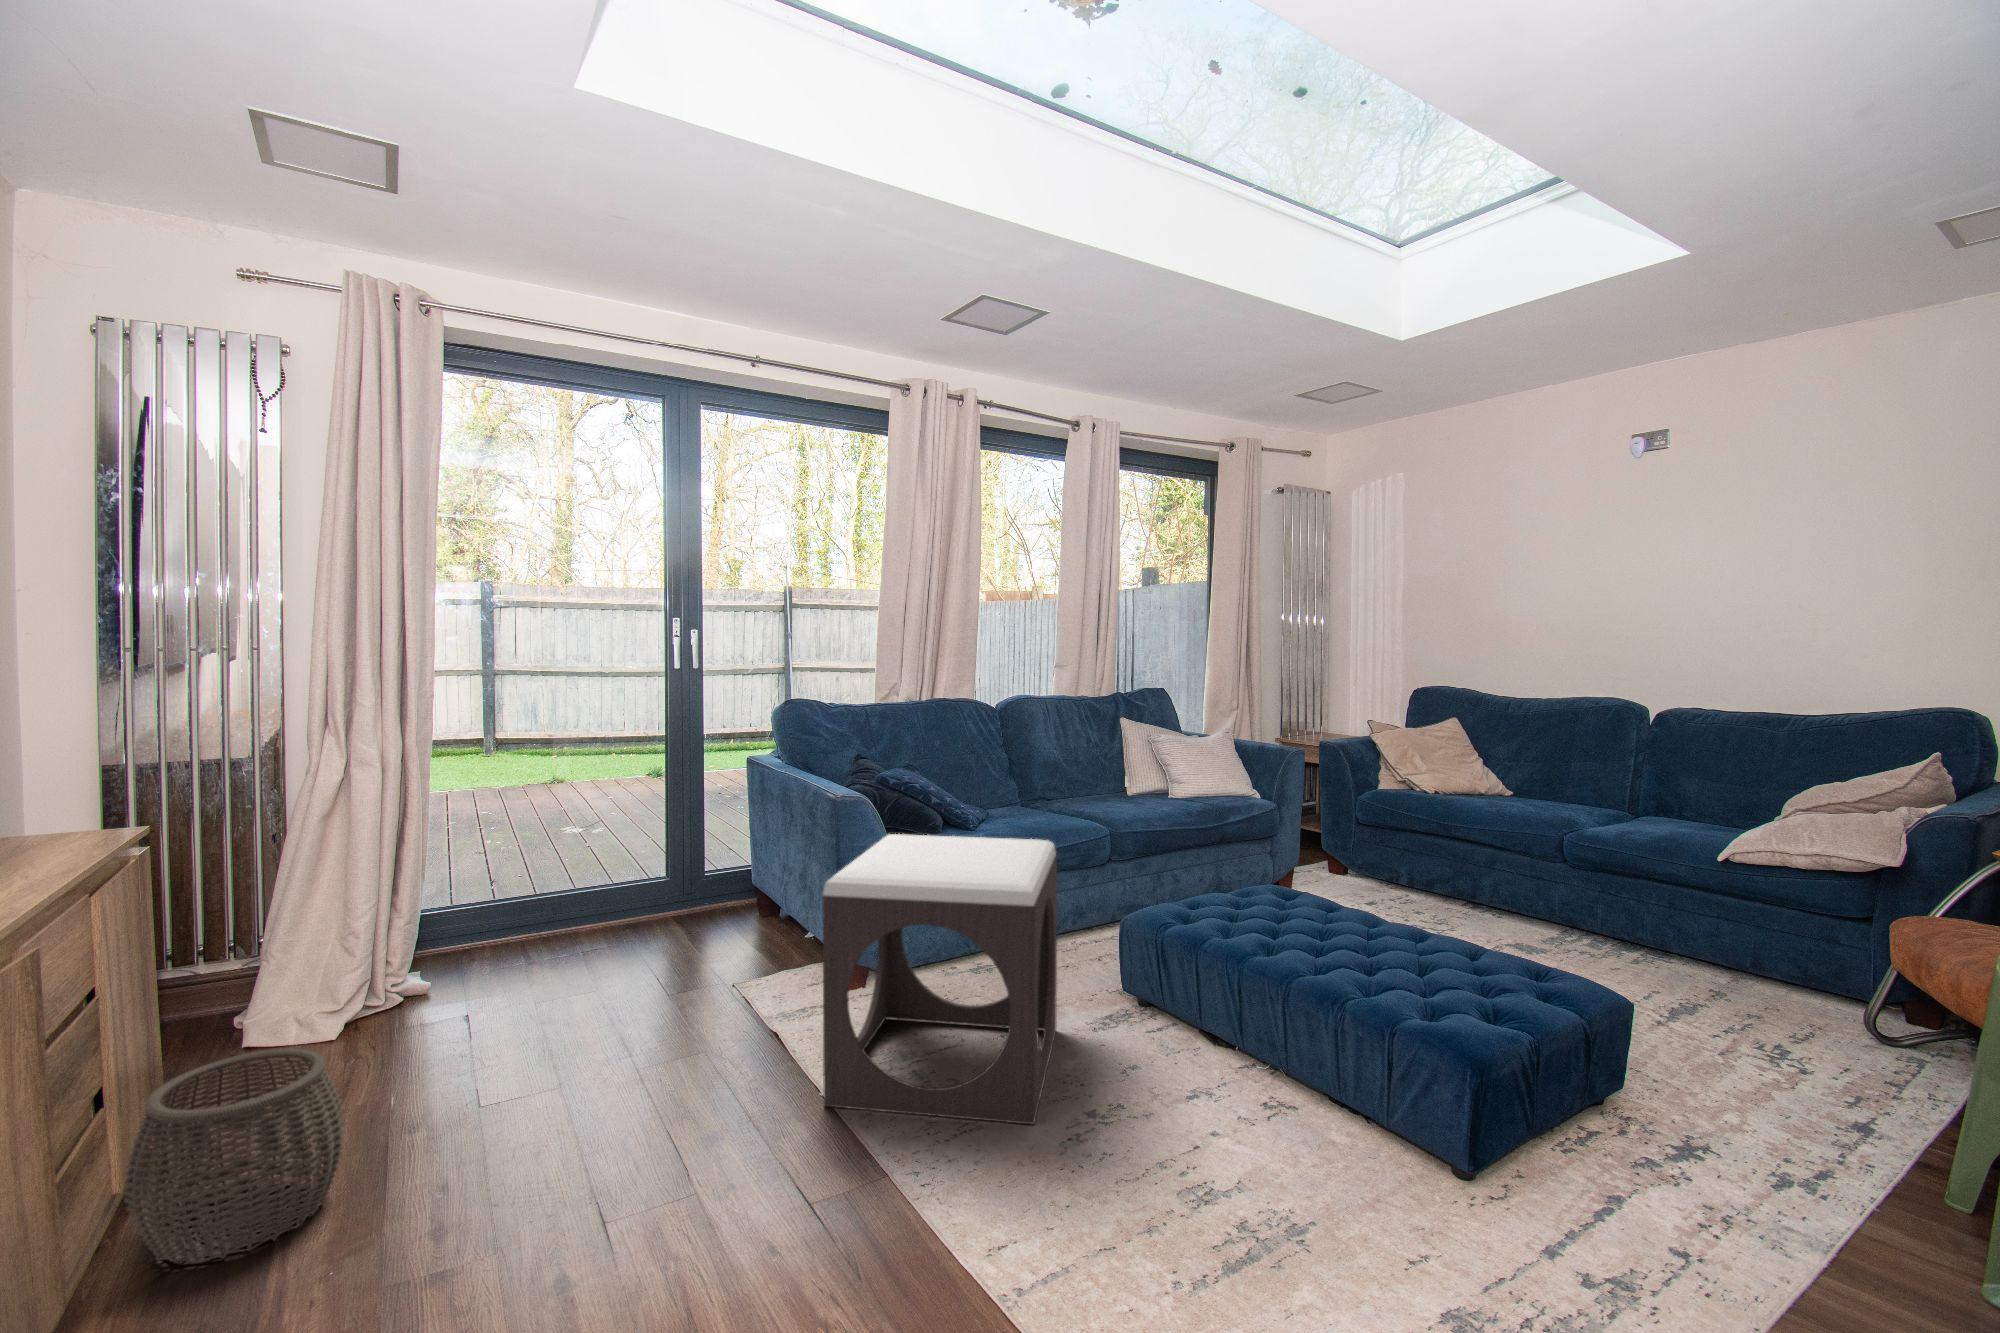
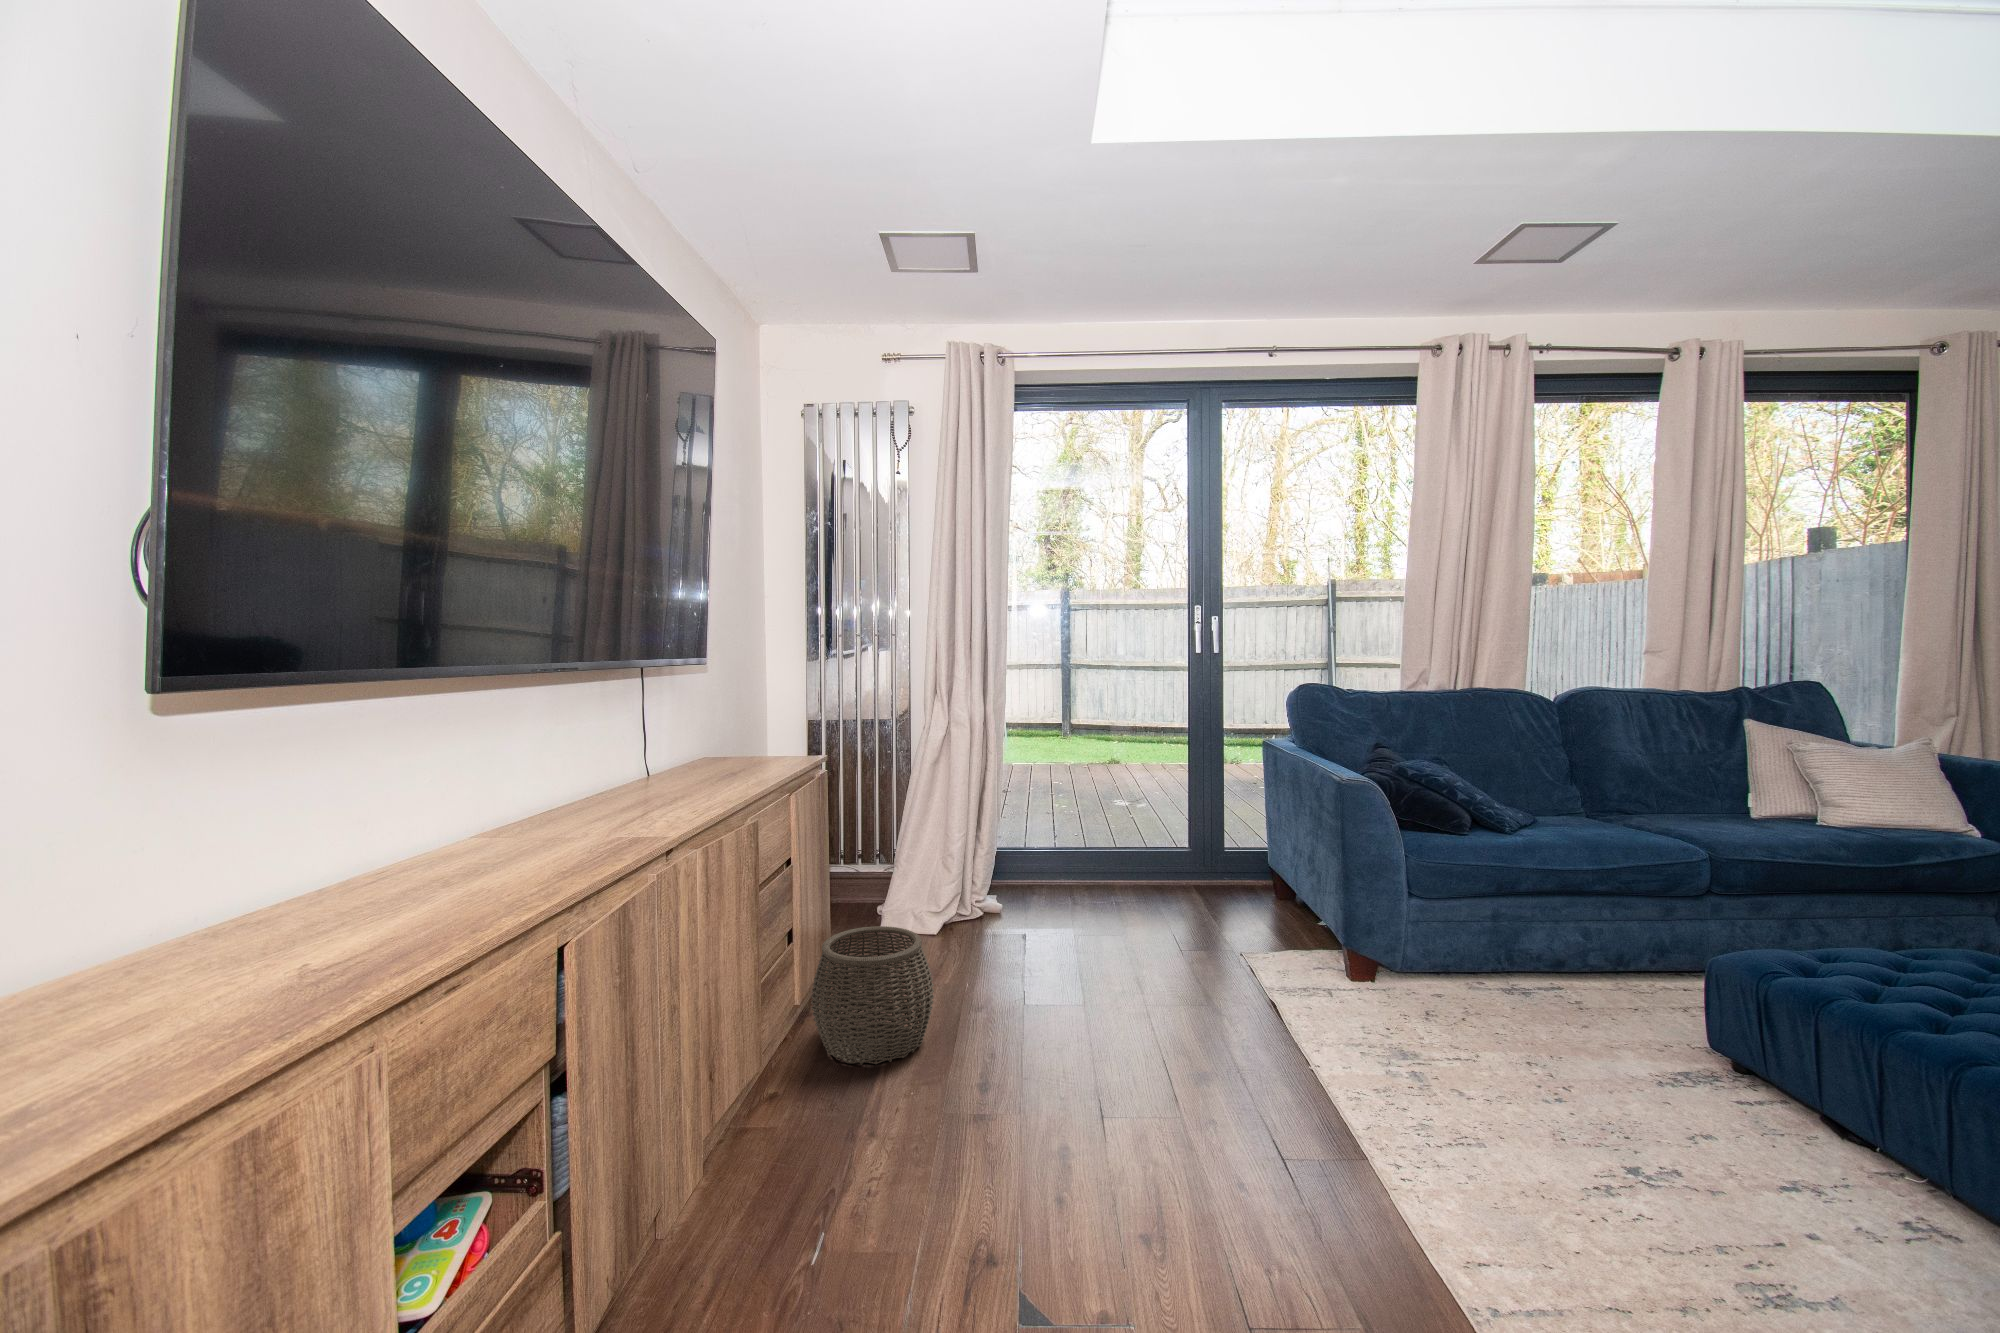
footstool: present [823,834,1057,1125] -> none [1310,822,1600,1157]

